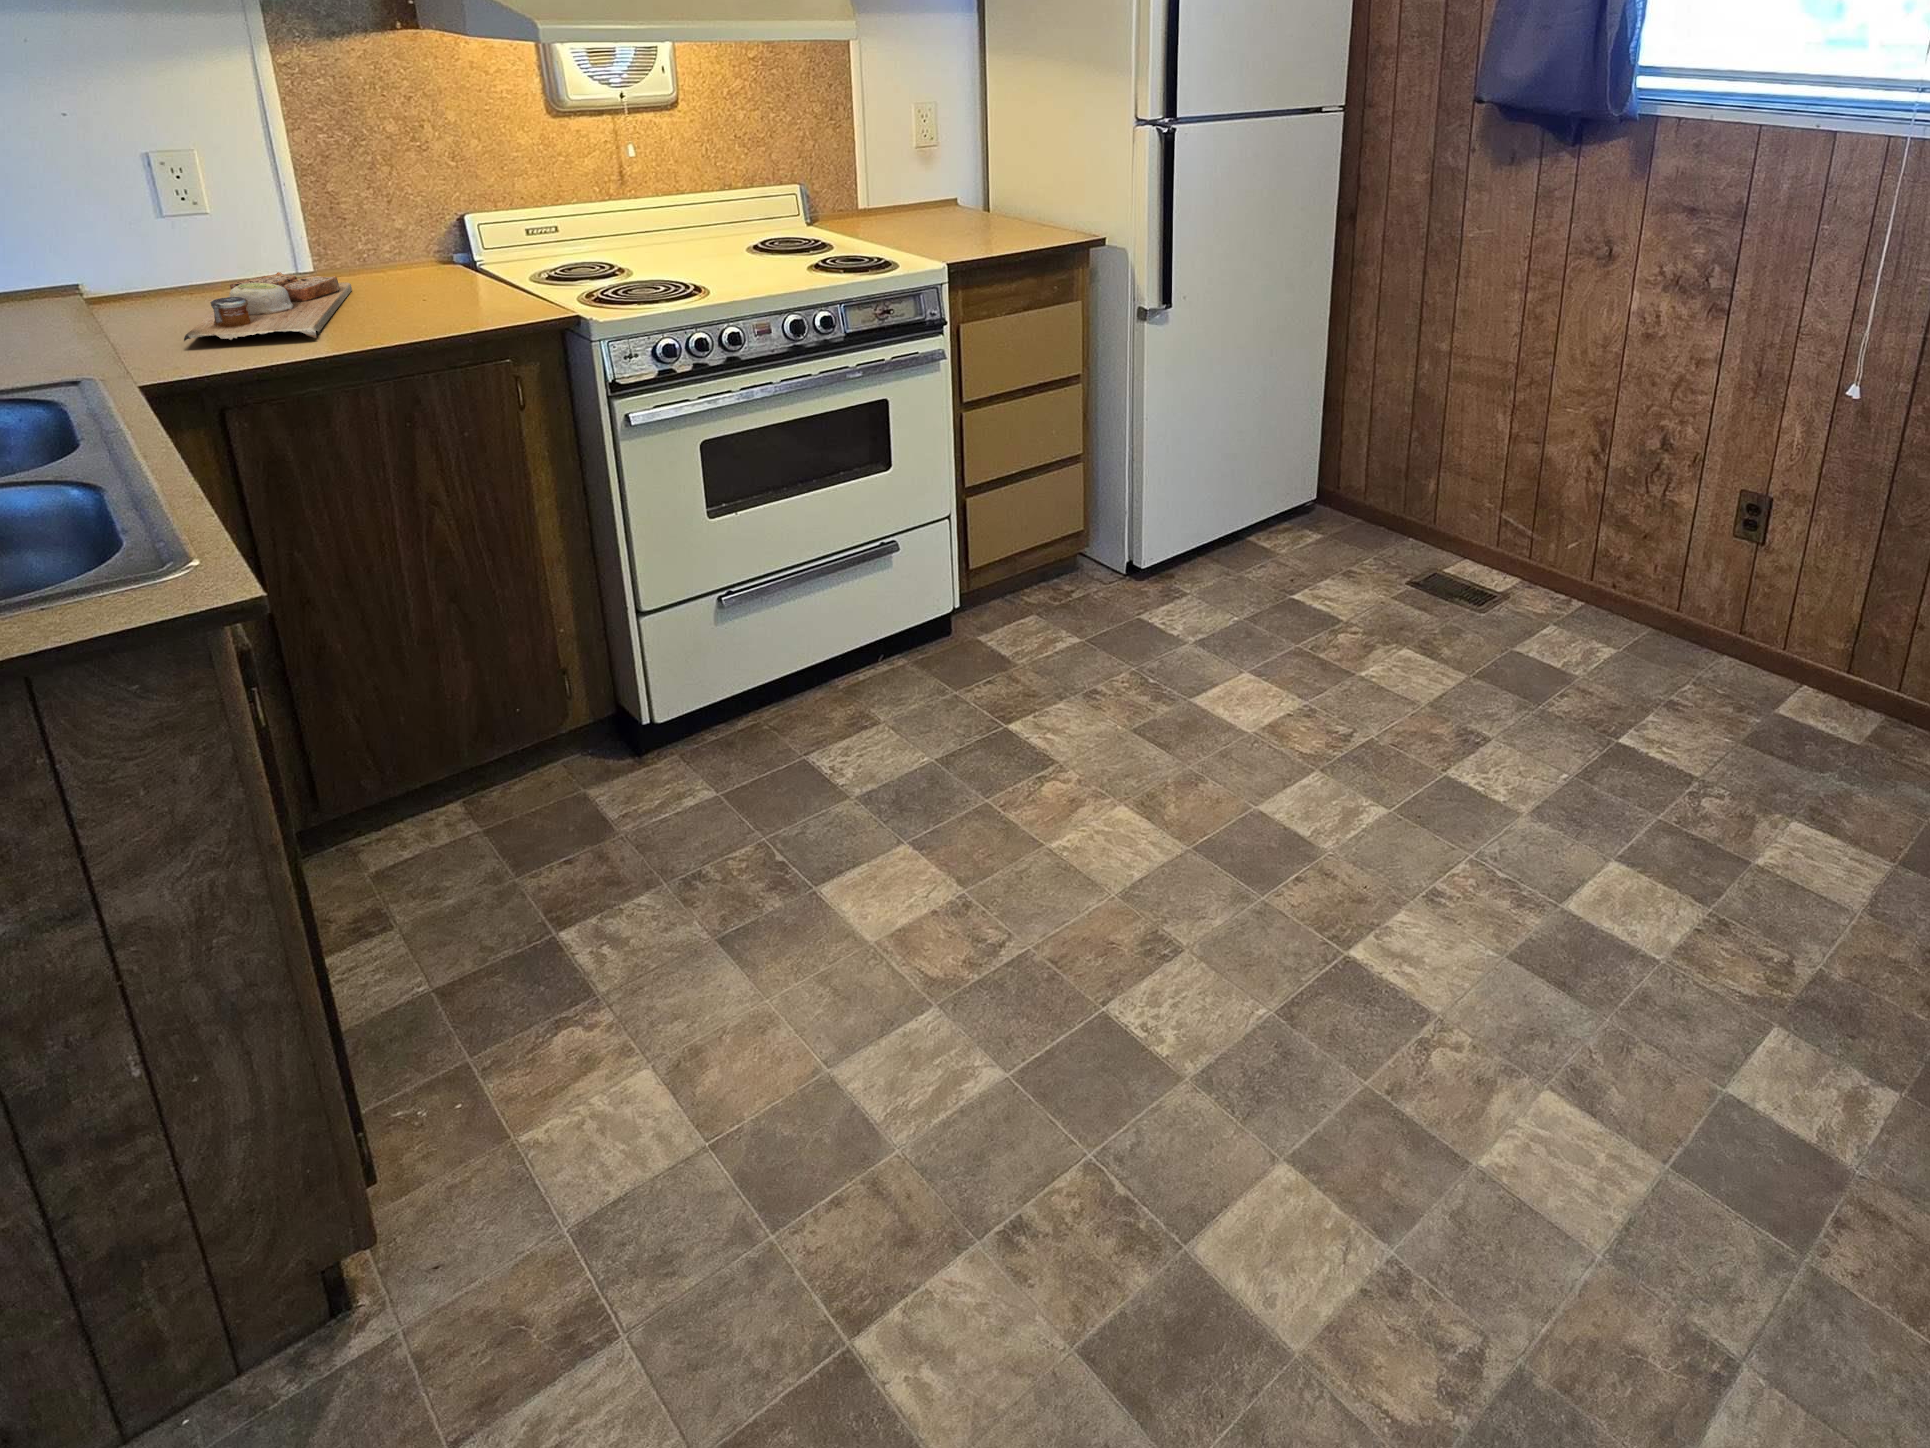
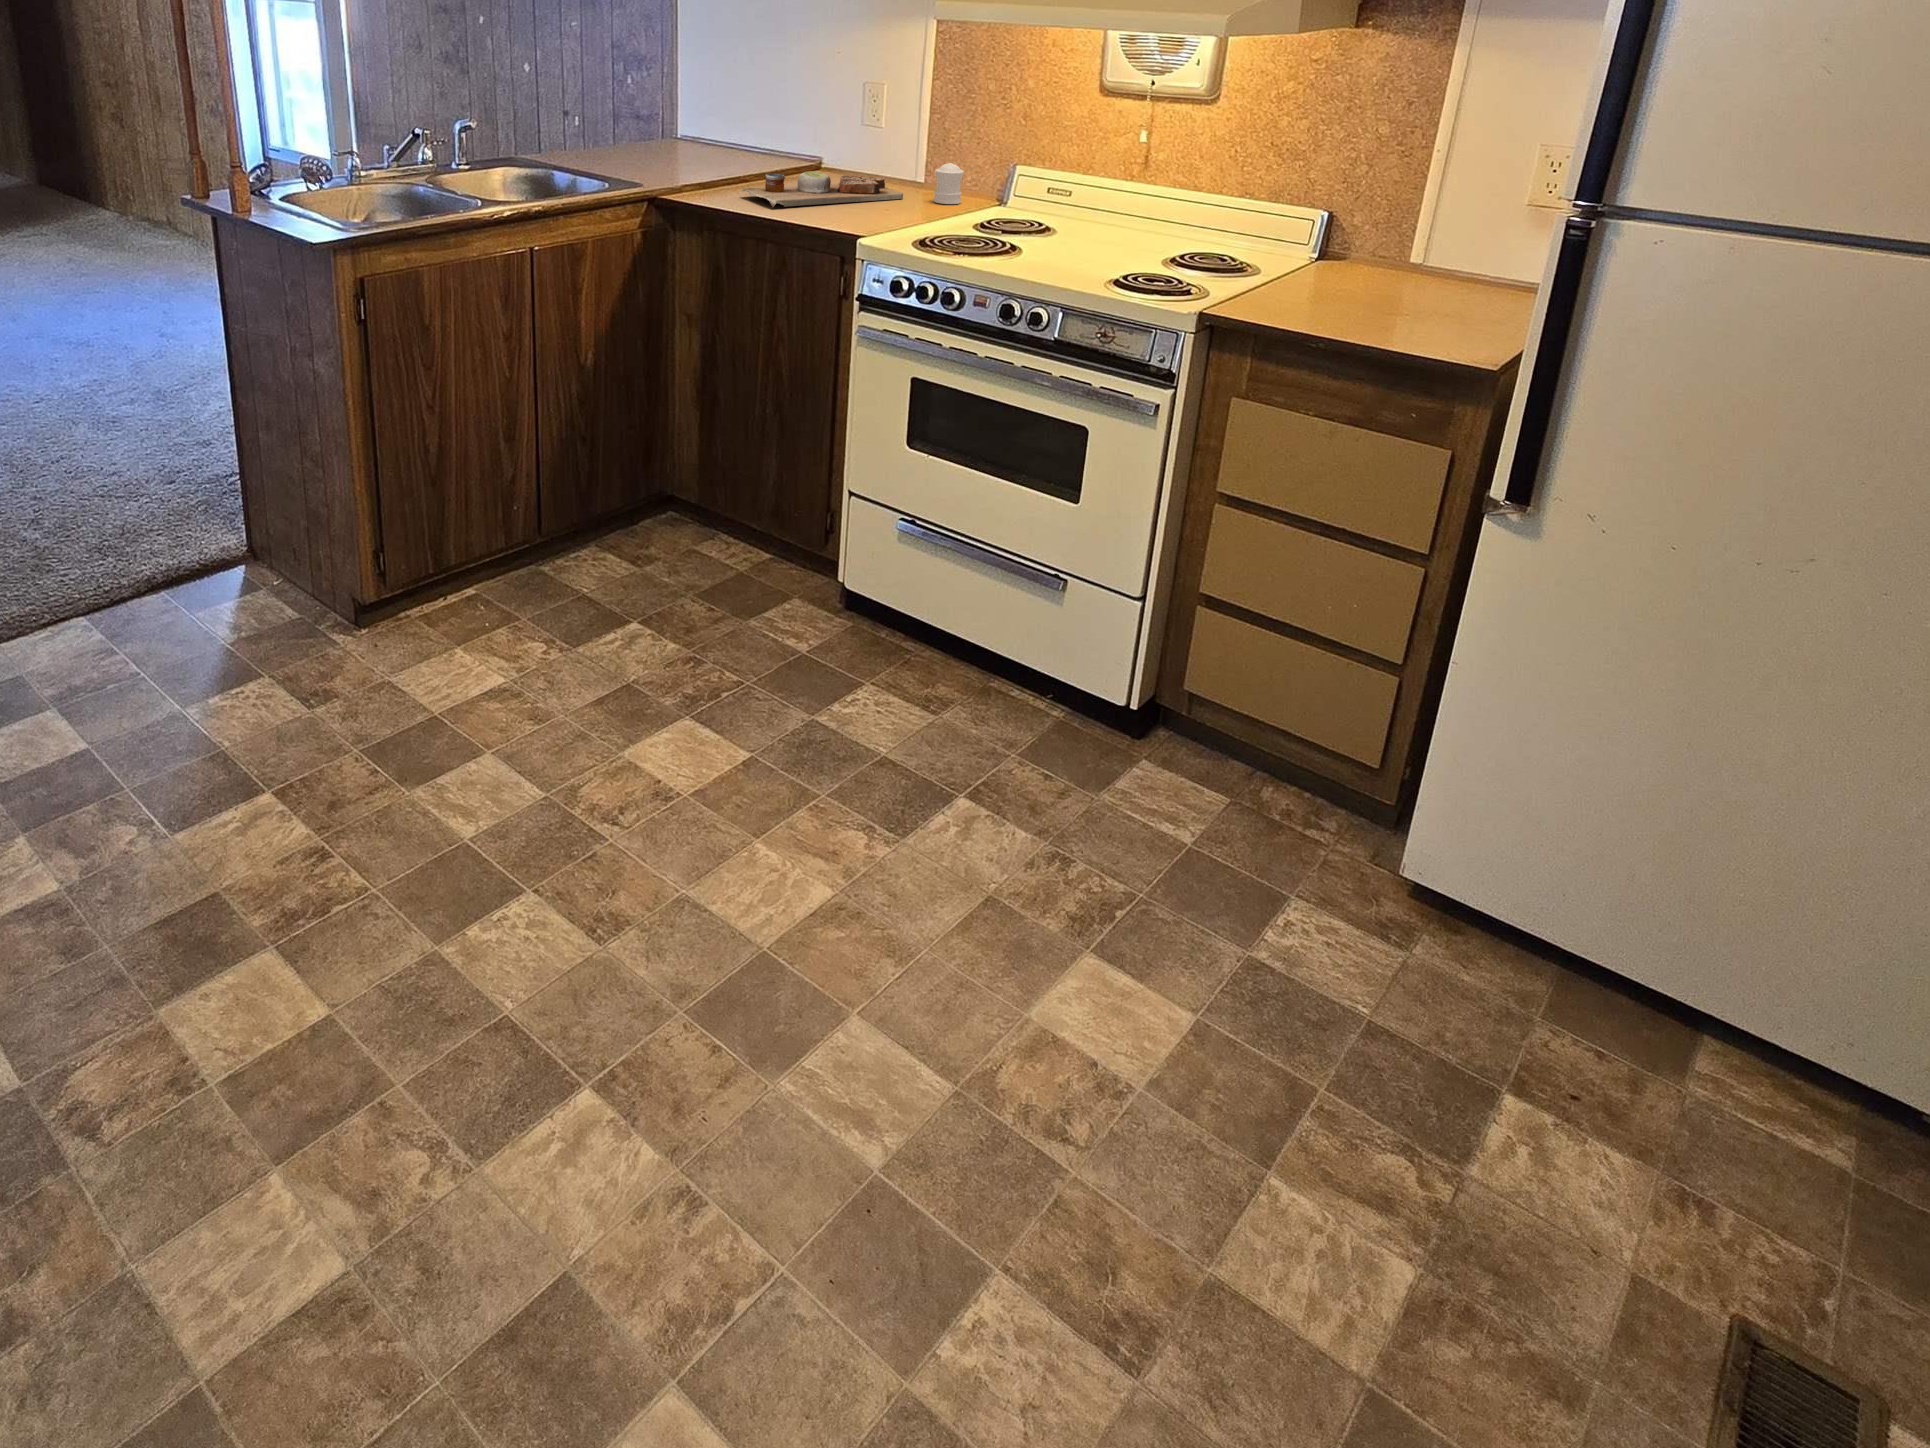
salt shaker: none [376,229,424,281] -> present [934,163,964,204]

